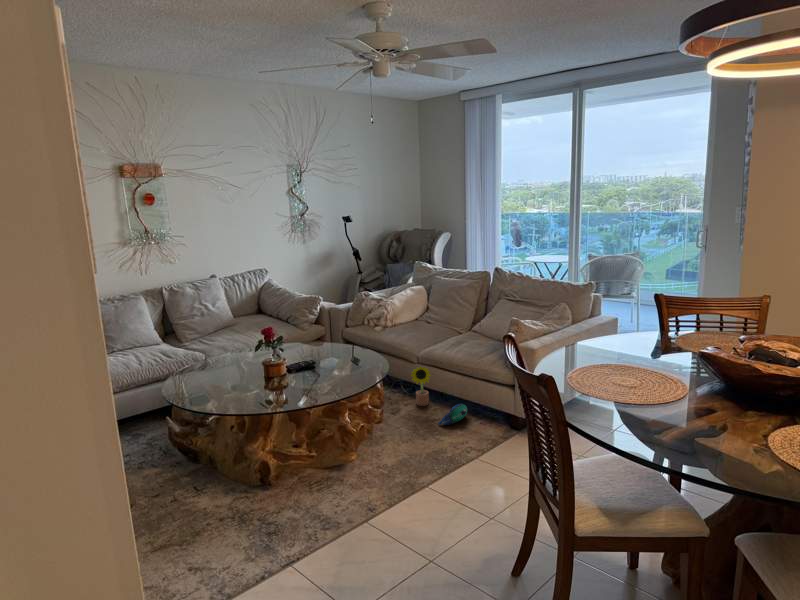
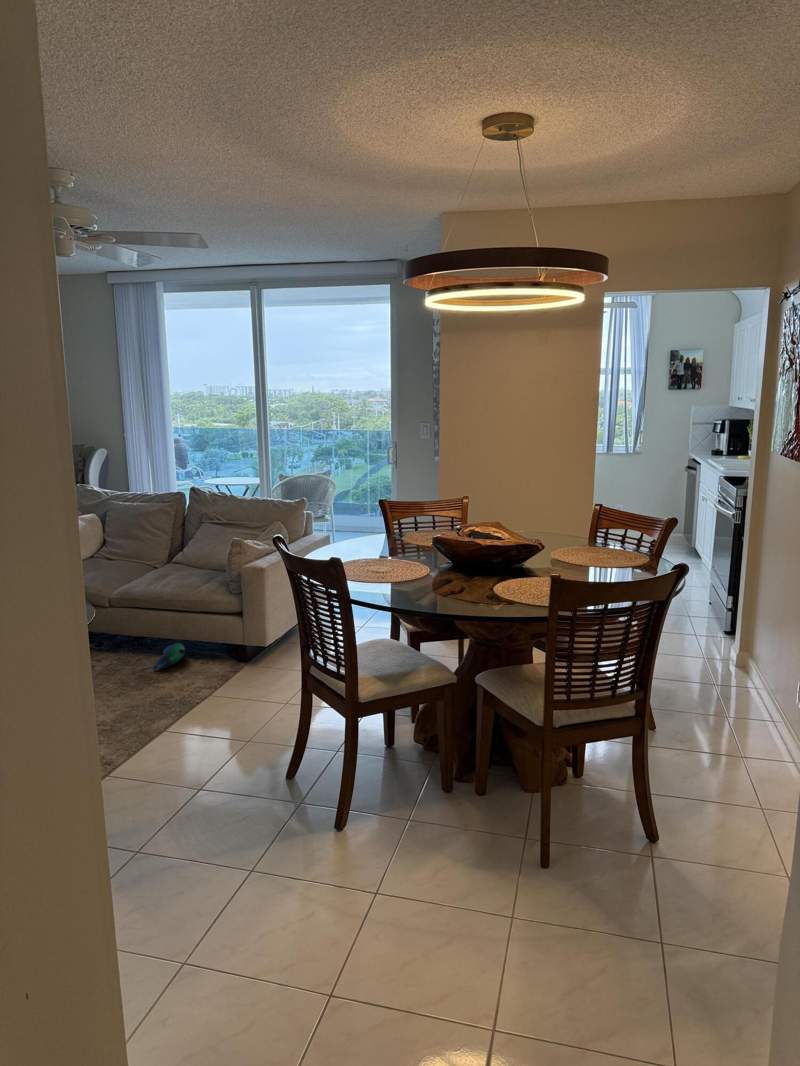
decorative plant: present [411,366,431,406] -> none [107,606,135,655]

